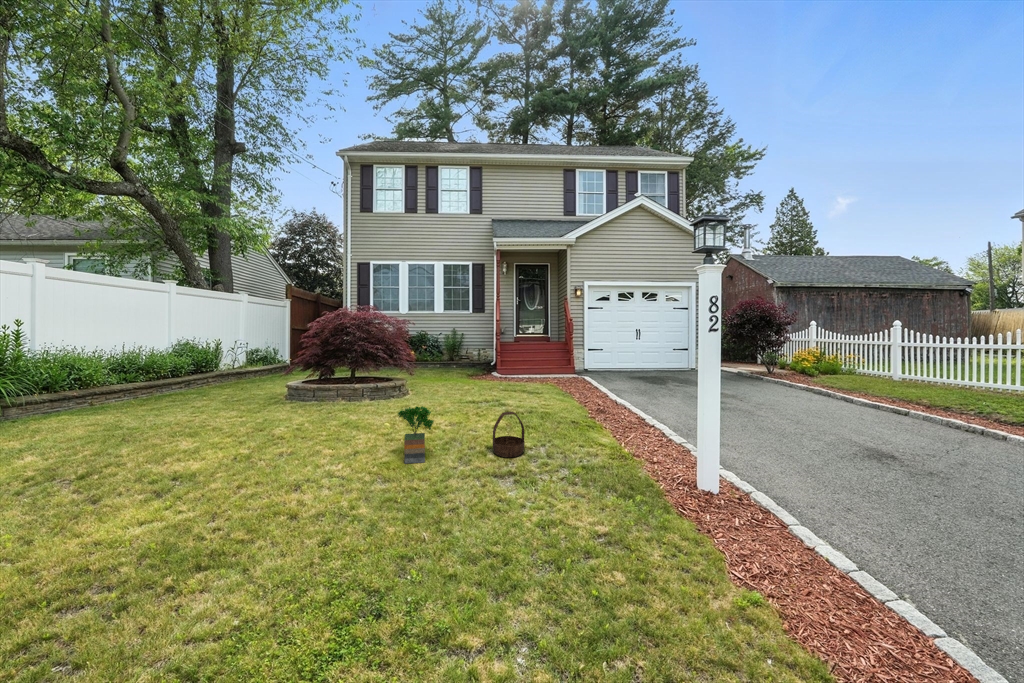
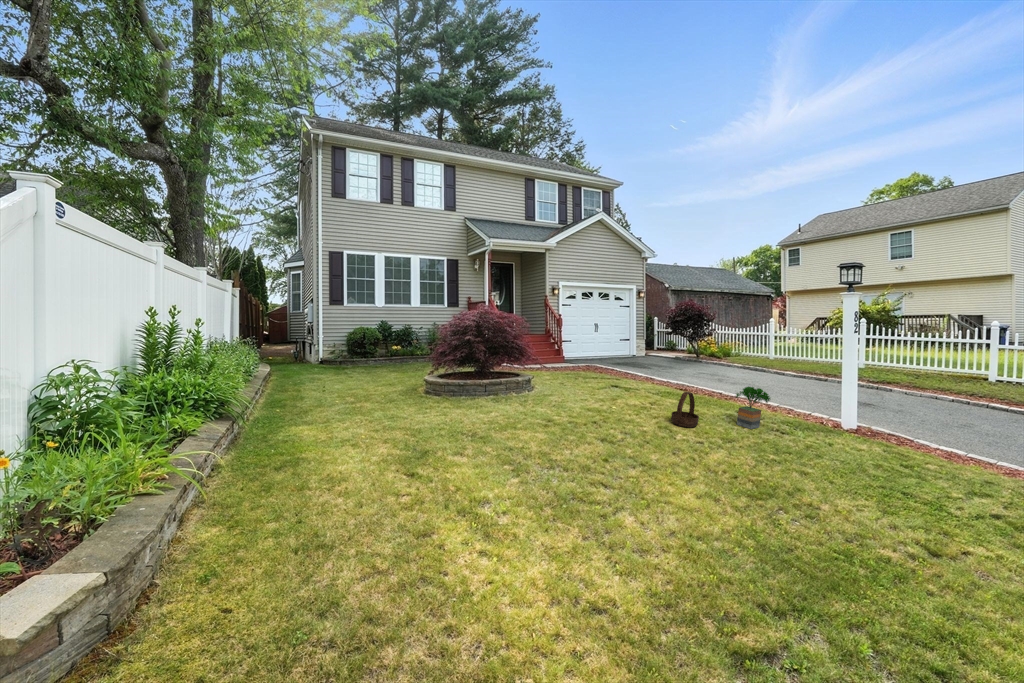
potted tree: present [398,406,434,464] -> present [736,386,770,429]

